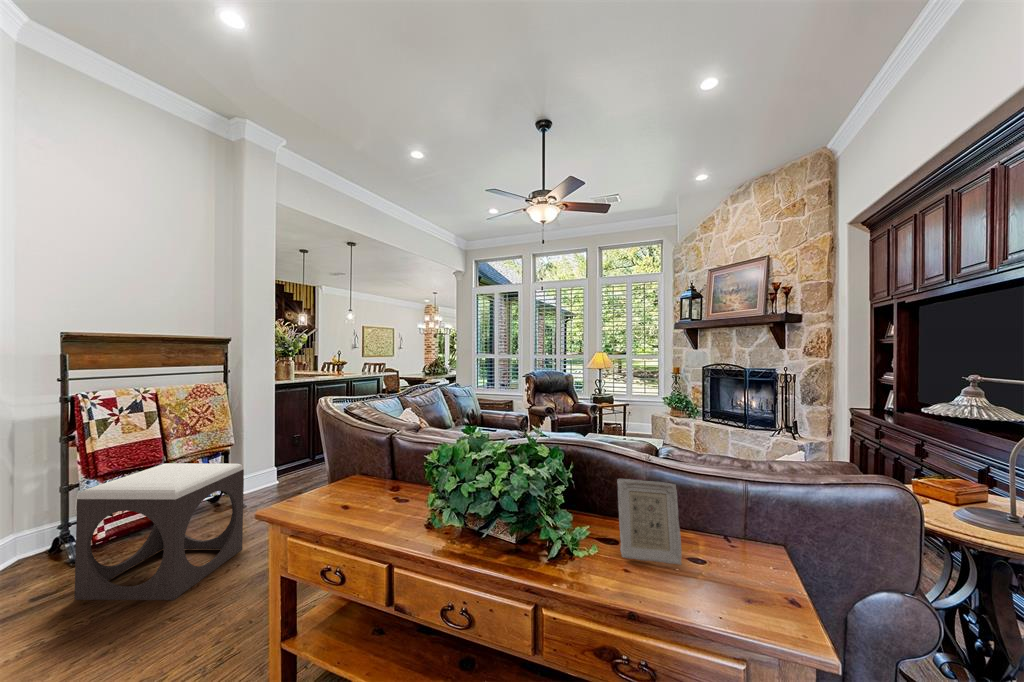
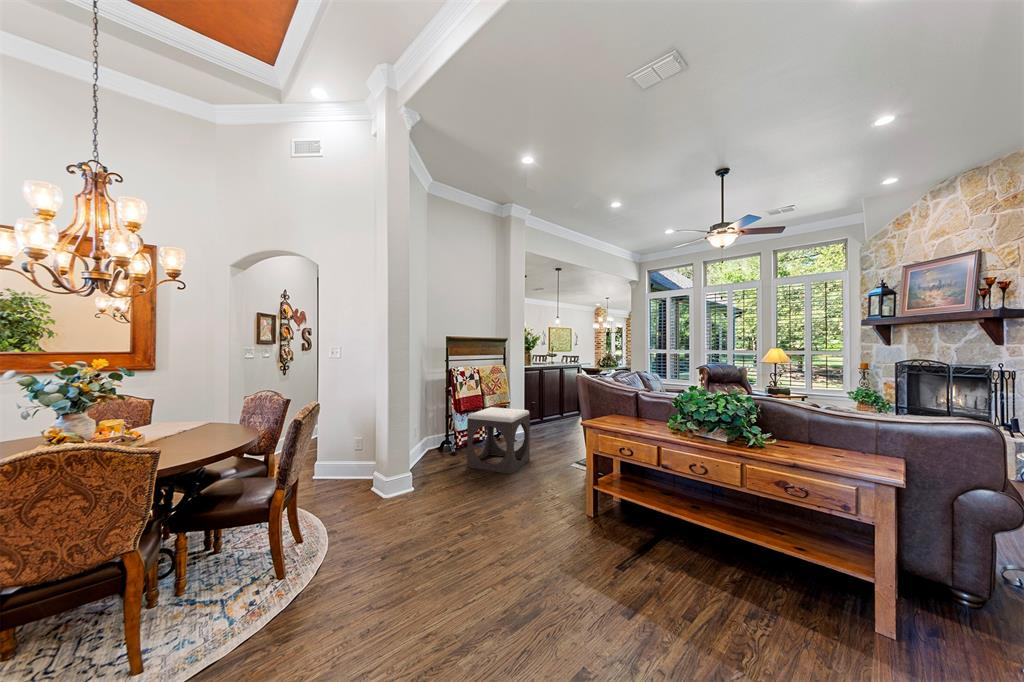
picture frame: present [617,479,682,565] -> none [789,413,829,454]

